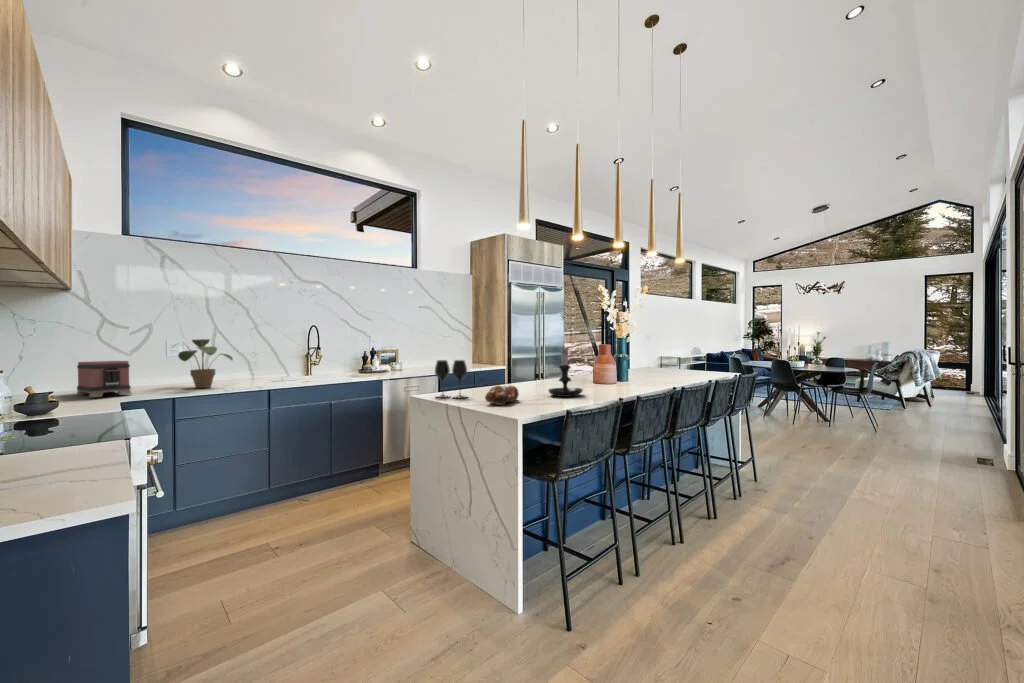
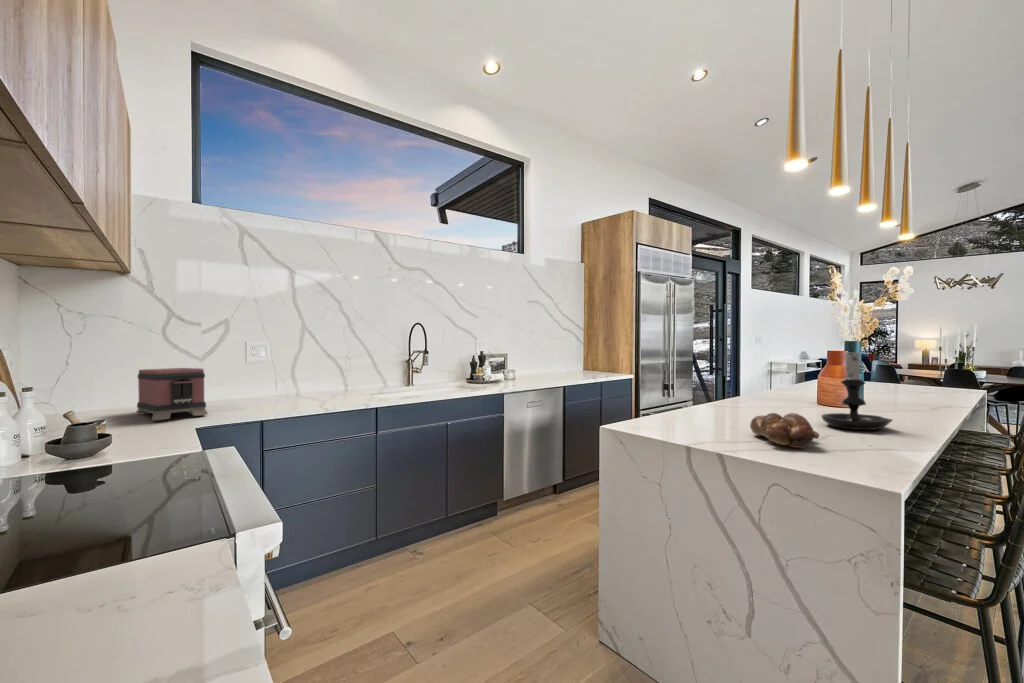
potted plant: present [178,339,233,388] -> none [257,339,332,405]
wine glass: present [435,360,467,398] -> none [638,370,696,430]

